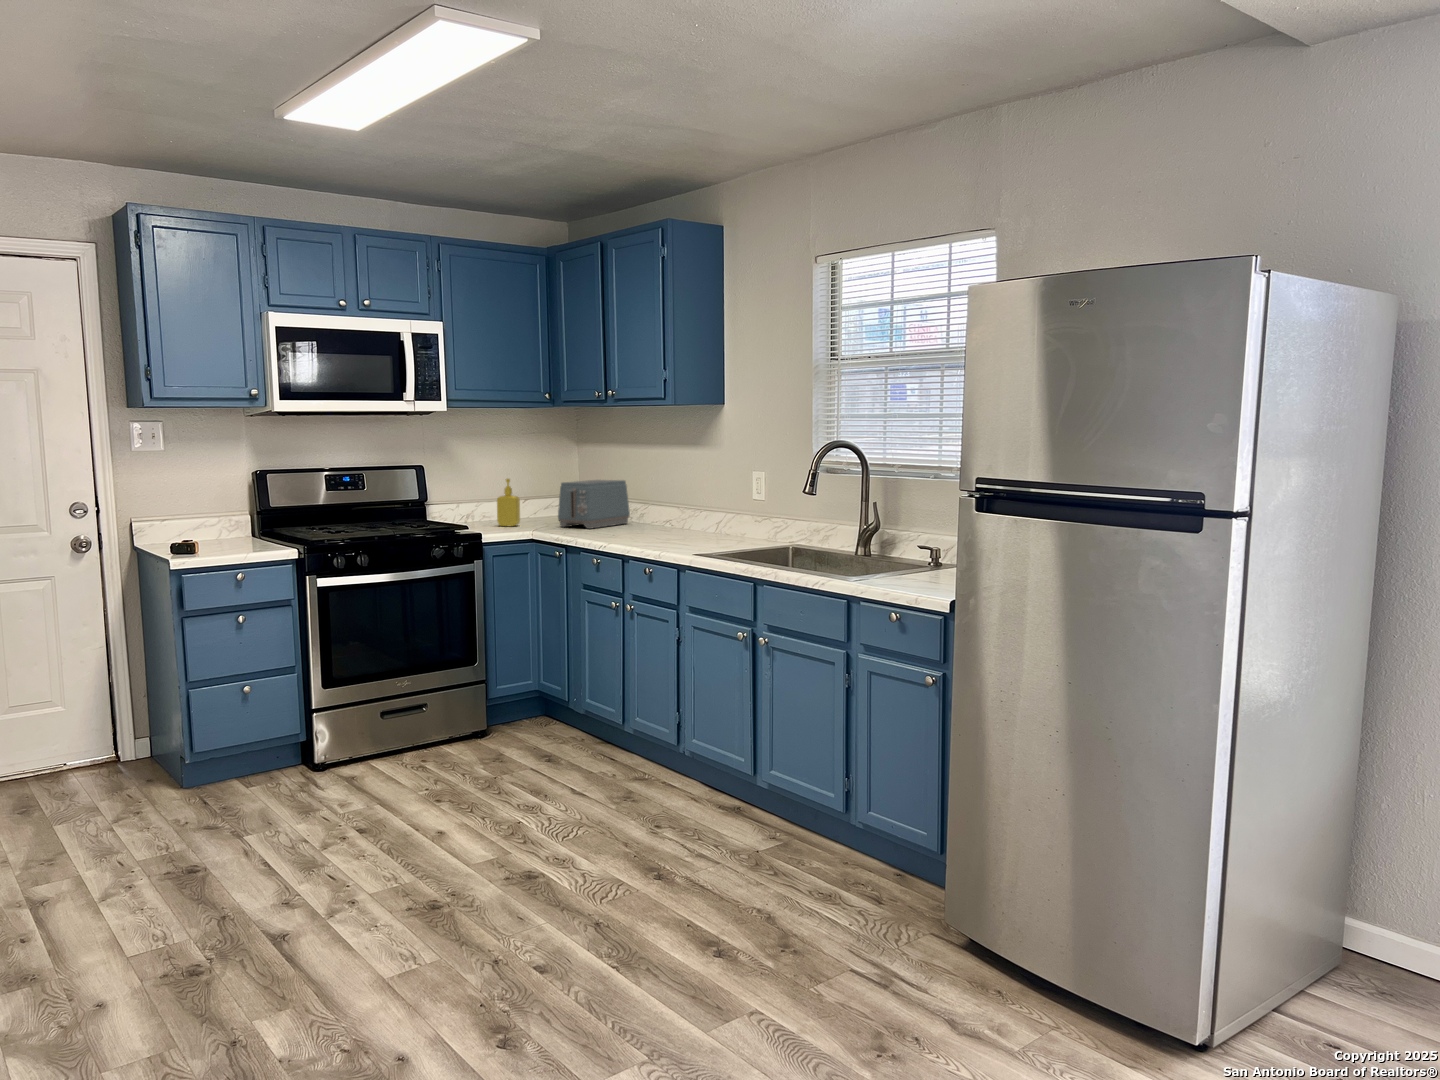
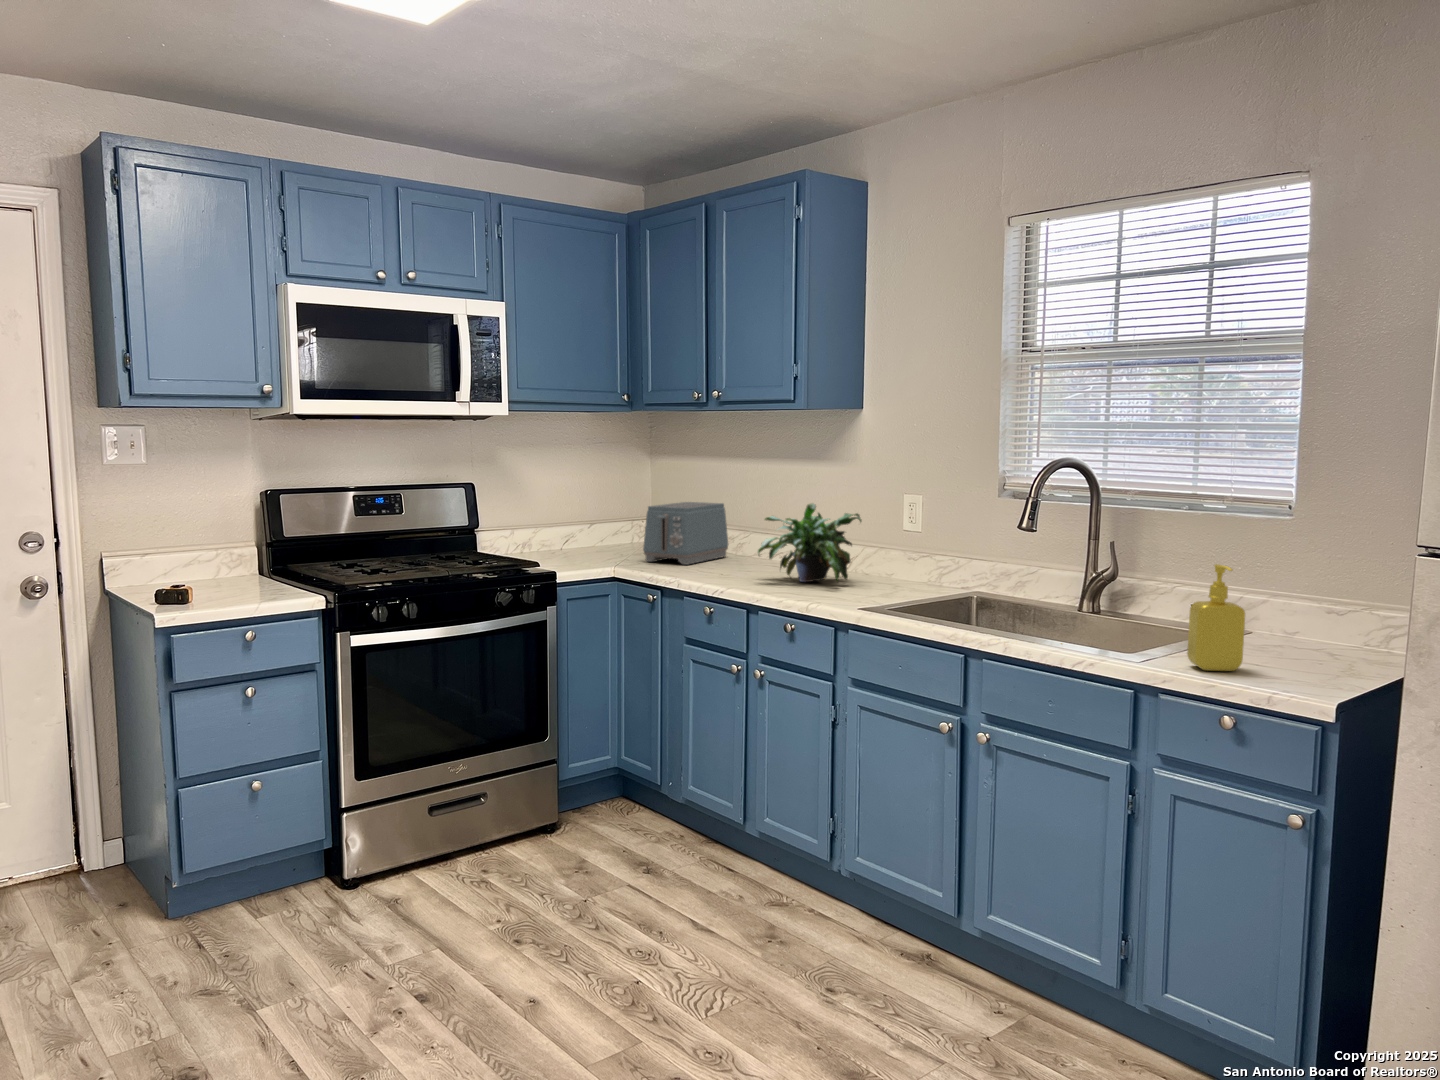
potted plant: none [633,477,716,539] -> present [758,503,861,582]
soap dispenser: present [497,479,520,526] -> present [1187,564,1245,671]

